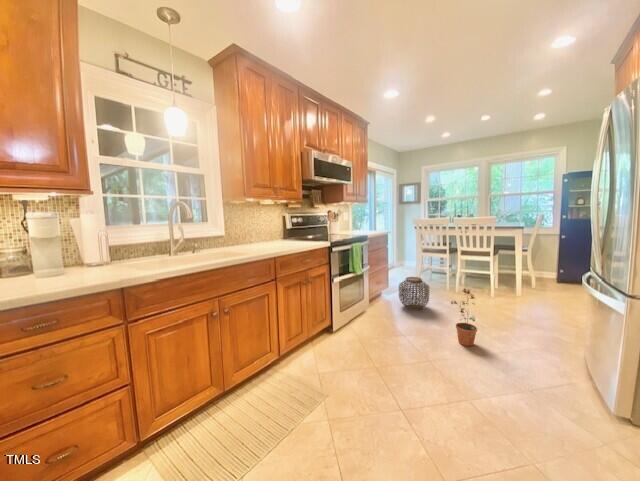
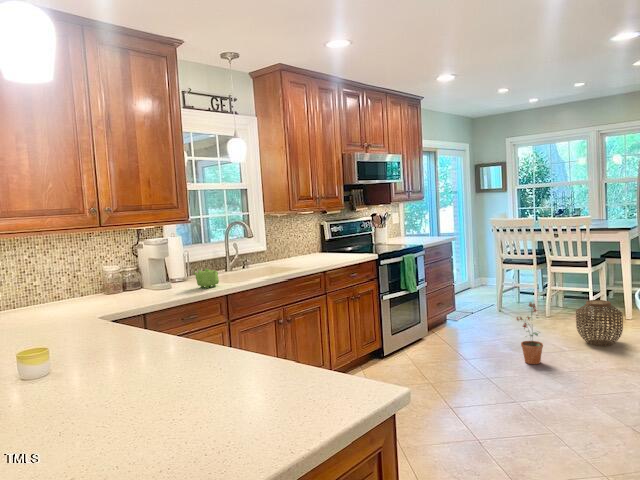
teapot: none [48,255,107,283] -> present [193,269,219,288]
woven basket: present [399,277,429,310] -> present [576,300,623,346]

